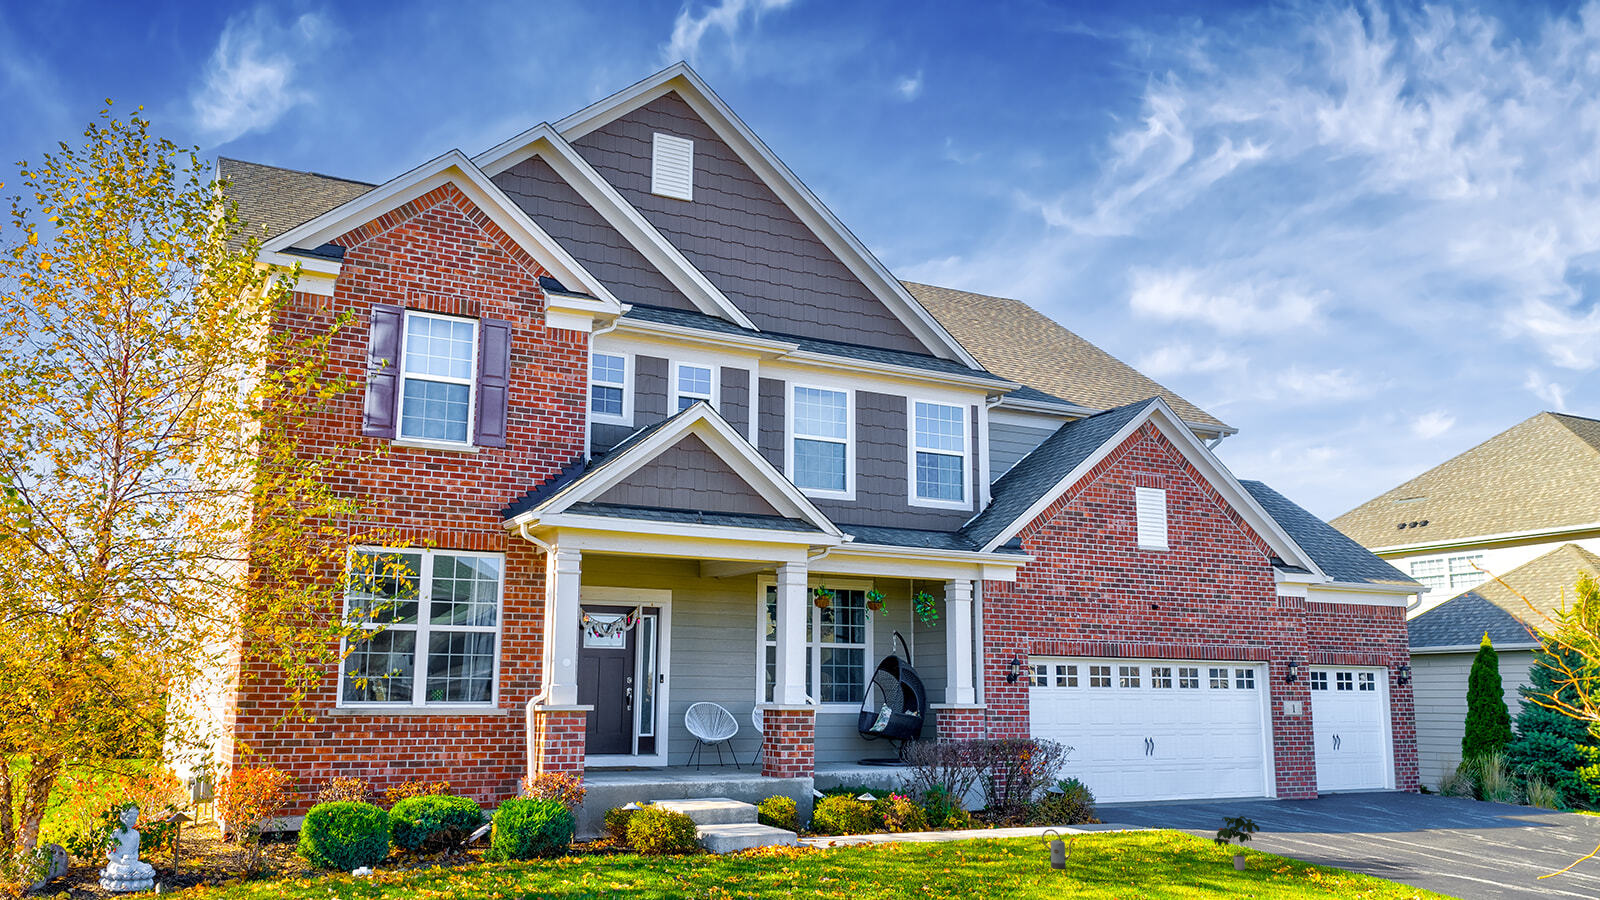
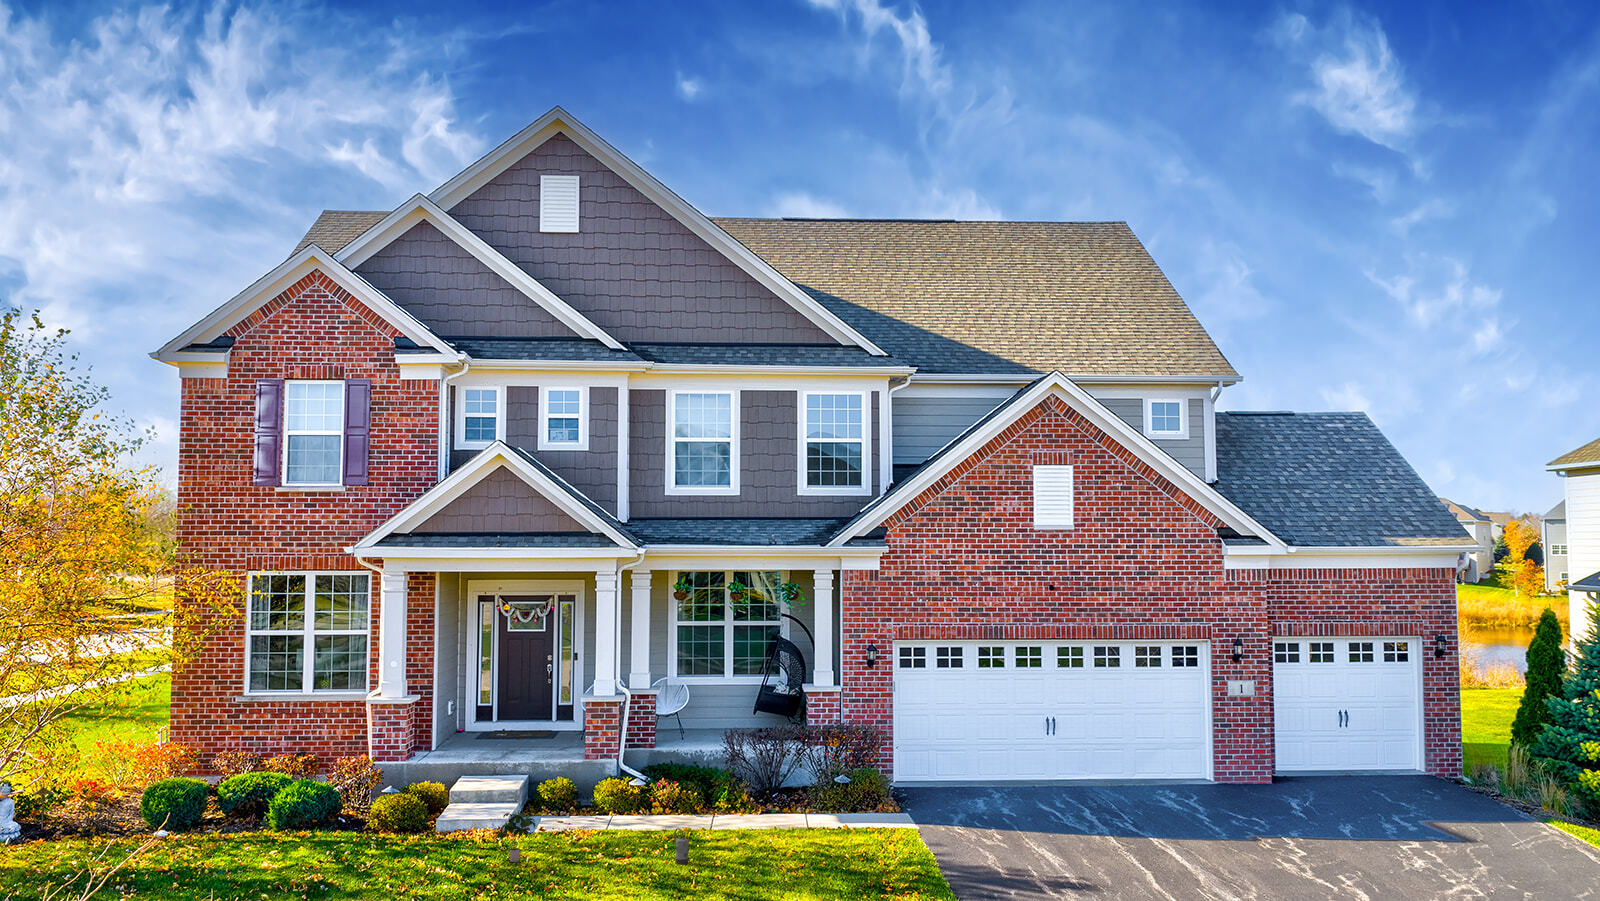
potted plant: present [1214,816,1260,870] -> present [496,813,535,862]

